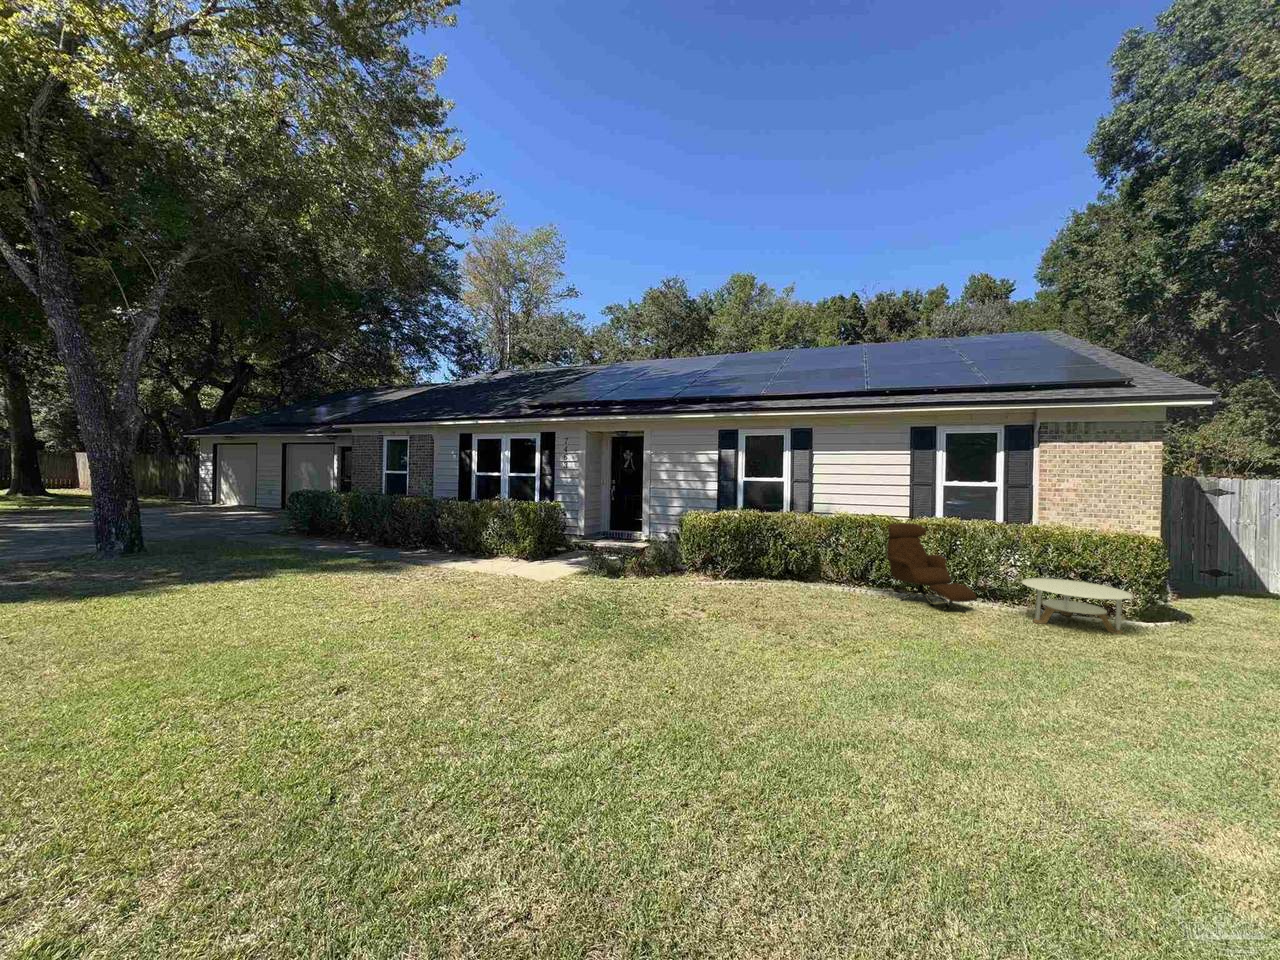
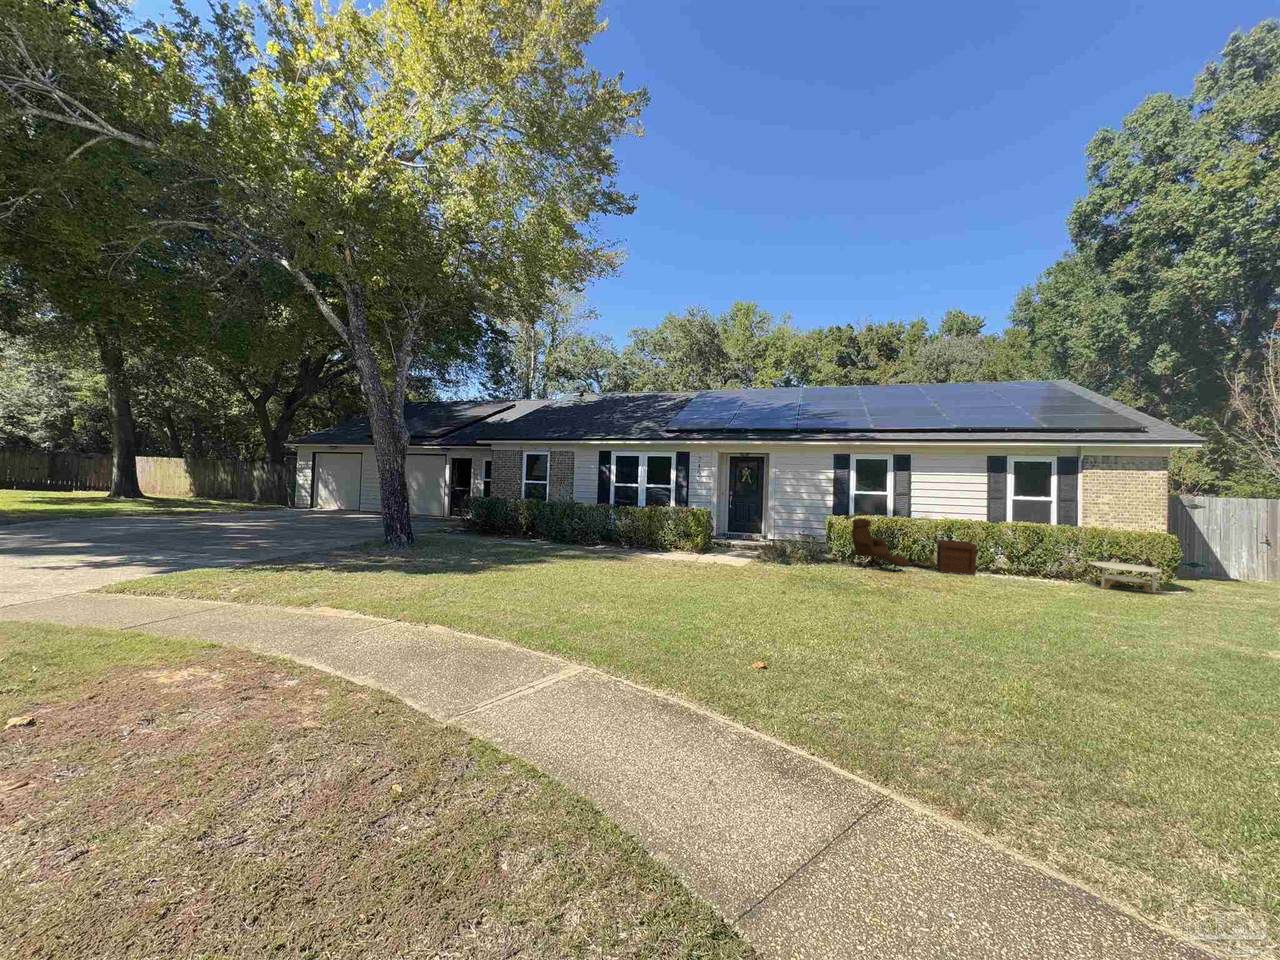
lounge chair: present [887,523,977,613] -> present [852,518,910,572]
wooden crate: none [811,544,861,597] -> present [936,540,977,575]

